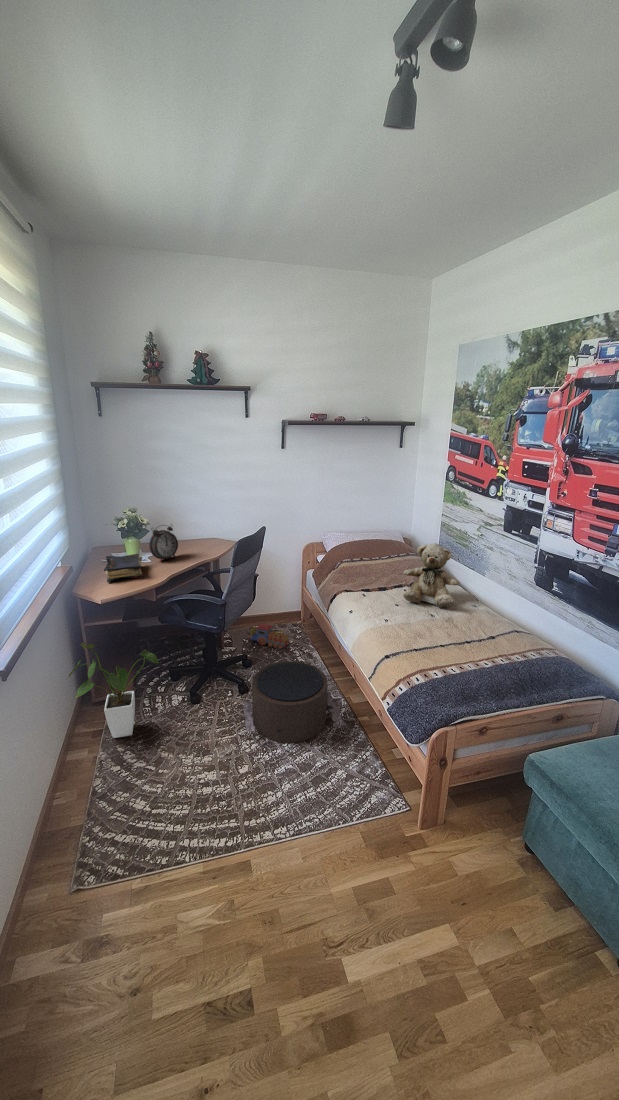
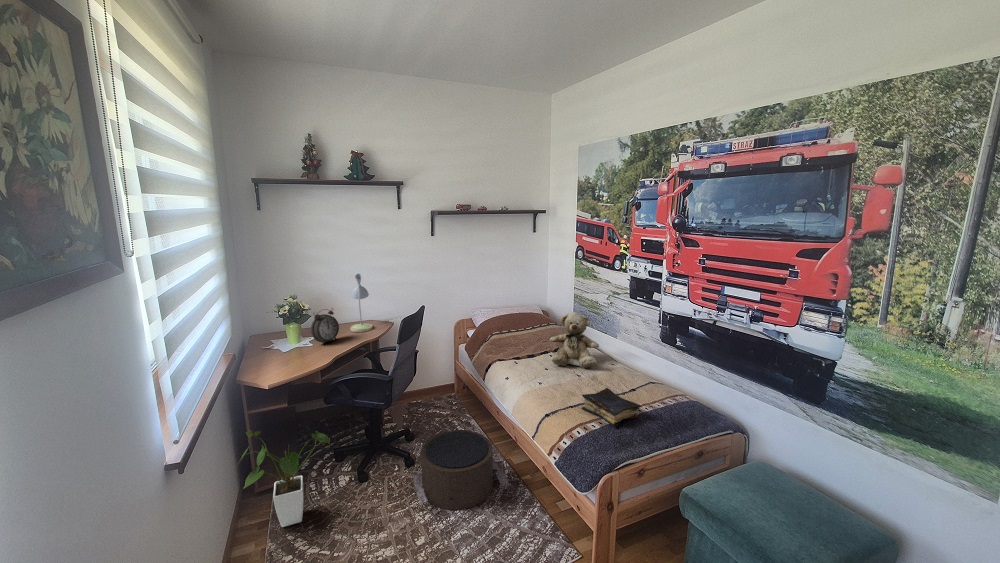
desk lamp: none [191,489,214,551] -> present [351,274,373,332]
book: present [104,554,144,582] -> present [581,388,641,428]
toy train: present [249,624,290,649] -> none [407,398,448,421]

